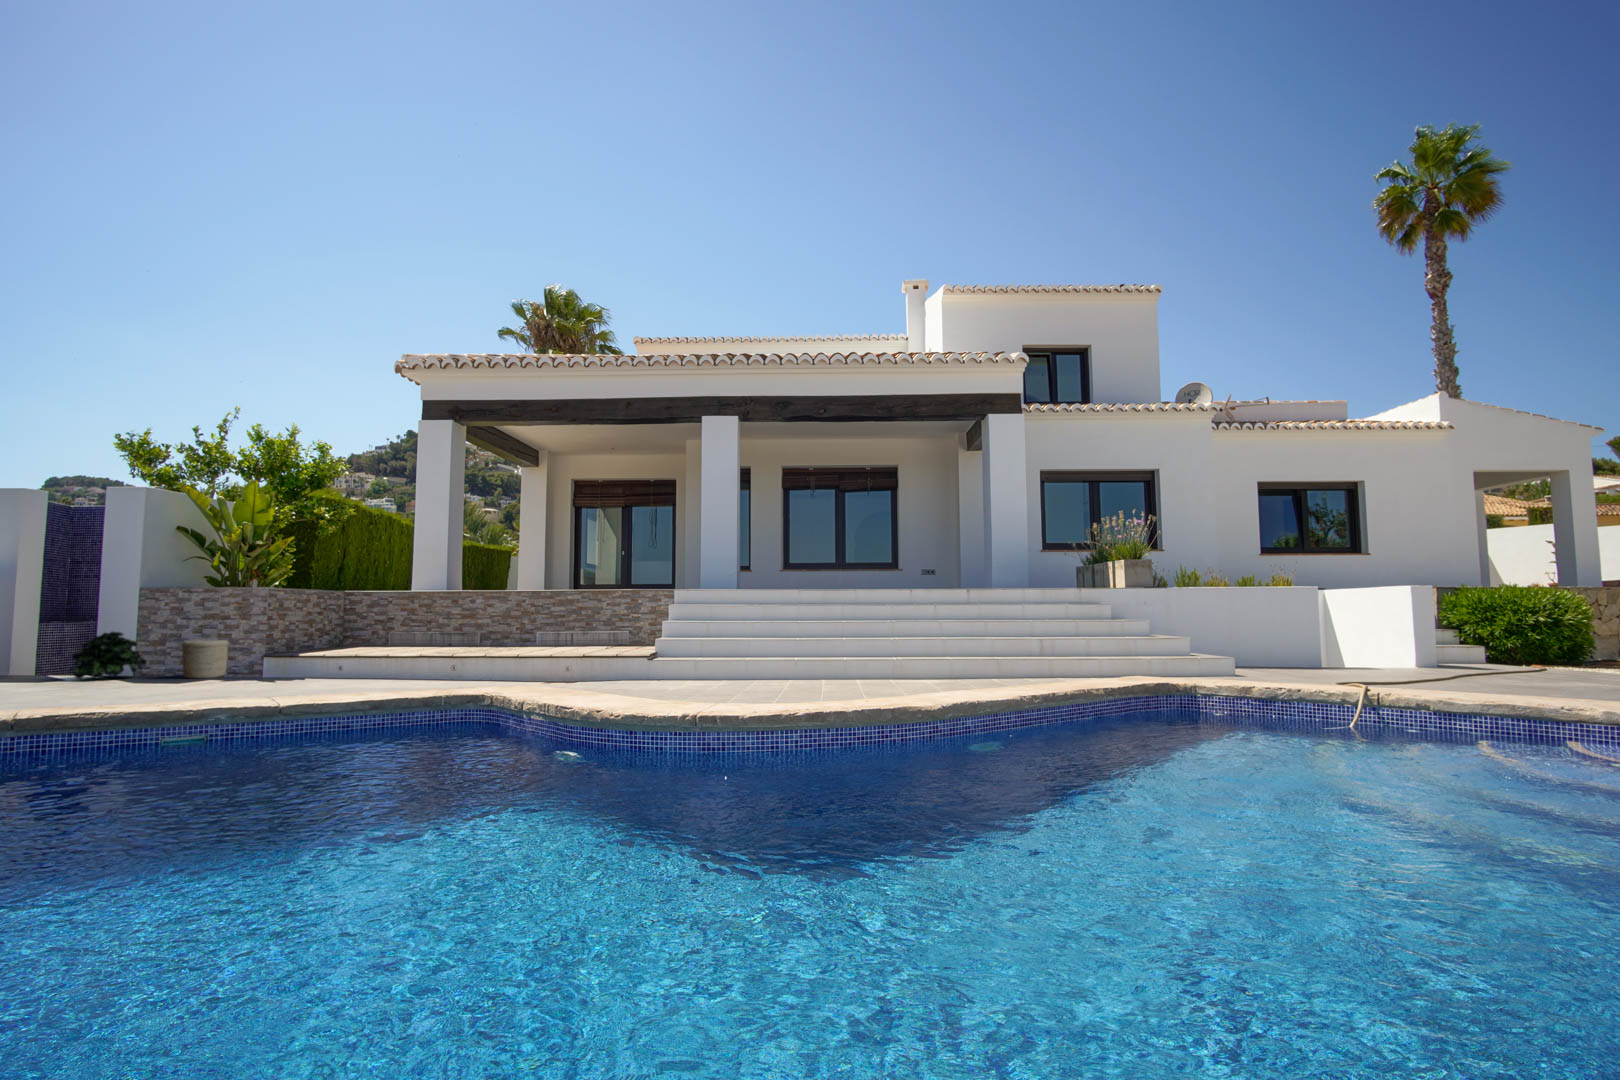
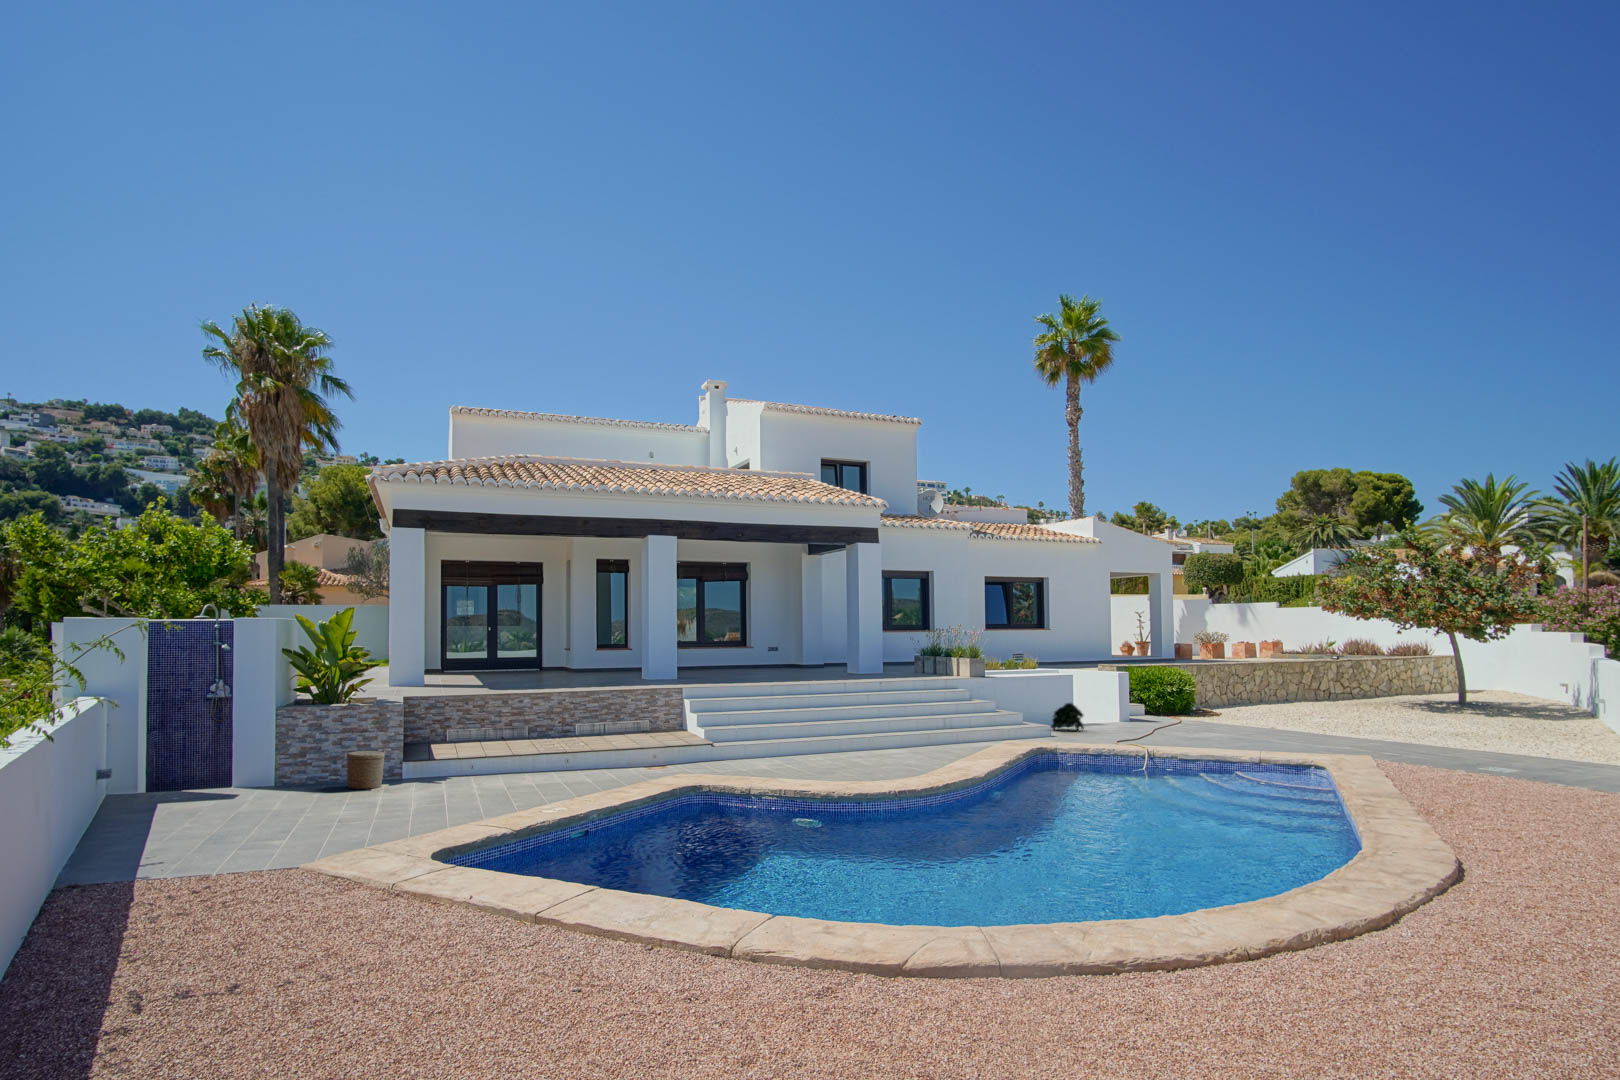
potted plant: present [69,632,147,679] -> present [1052,703,1084,730]

